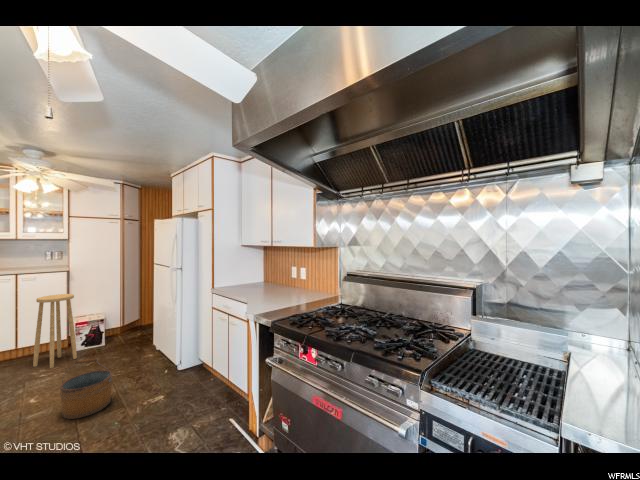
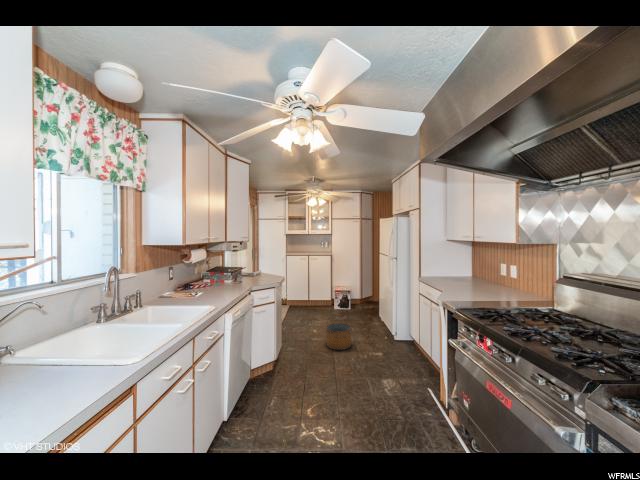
stool: present [33,294,77,368] -> none [315,271,335,317]

